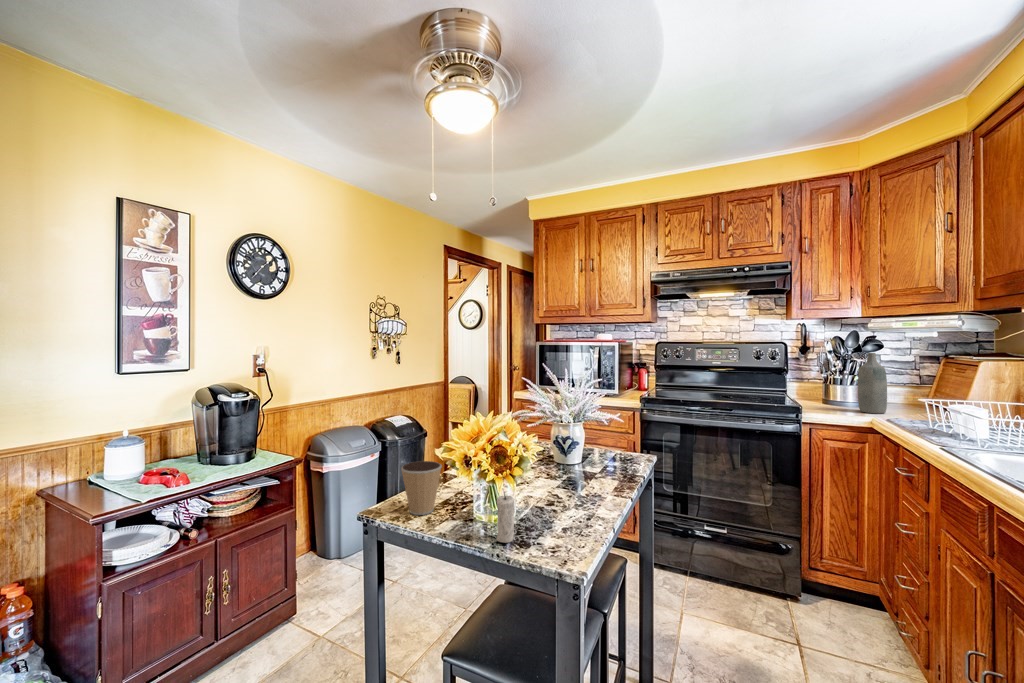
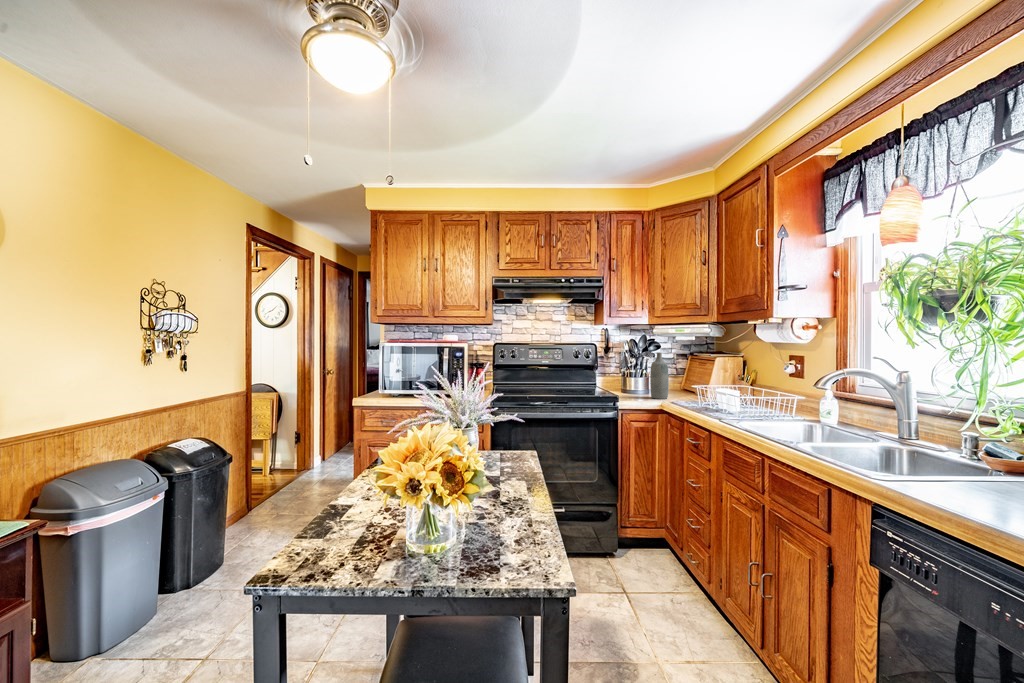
coffee cup: present [401,461,442,515] -> none [314,489,368,560]
candle: present [497,493,515,543] -> none [459,506,480,568]

